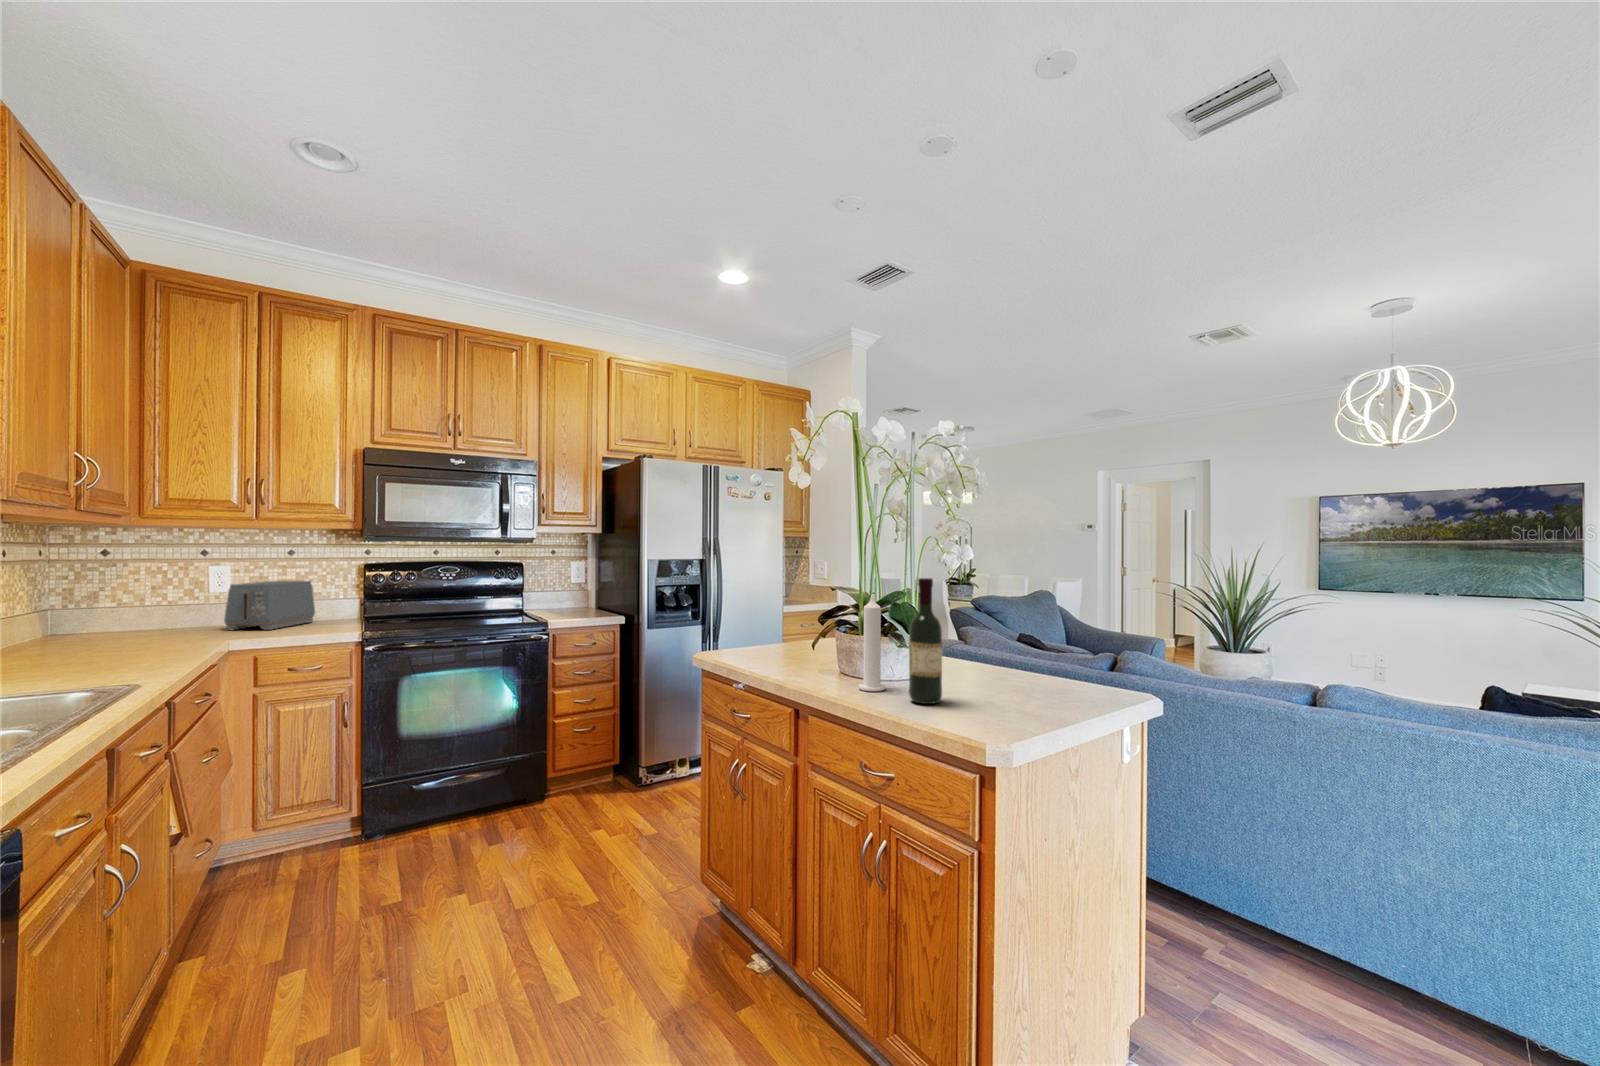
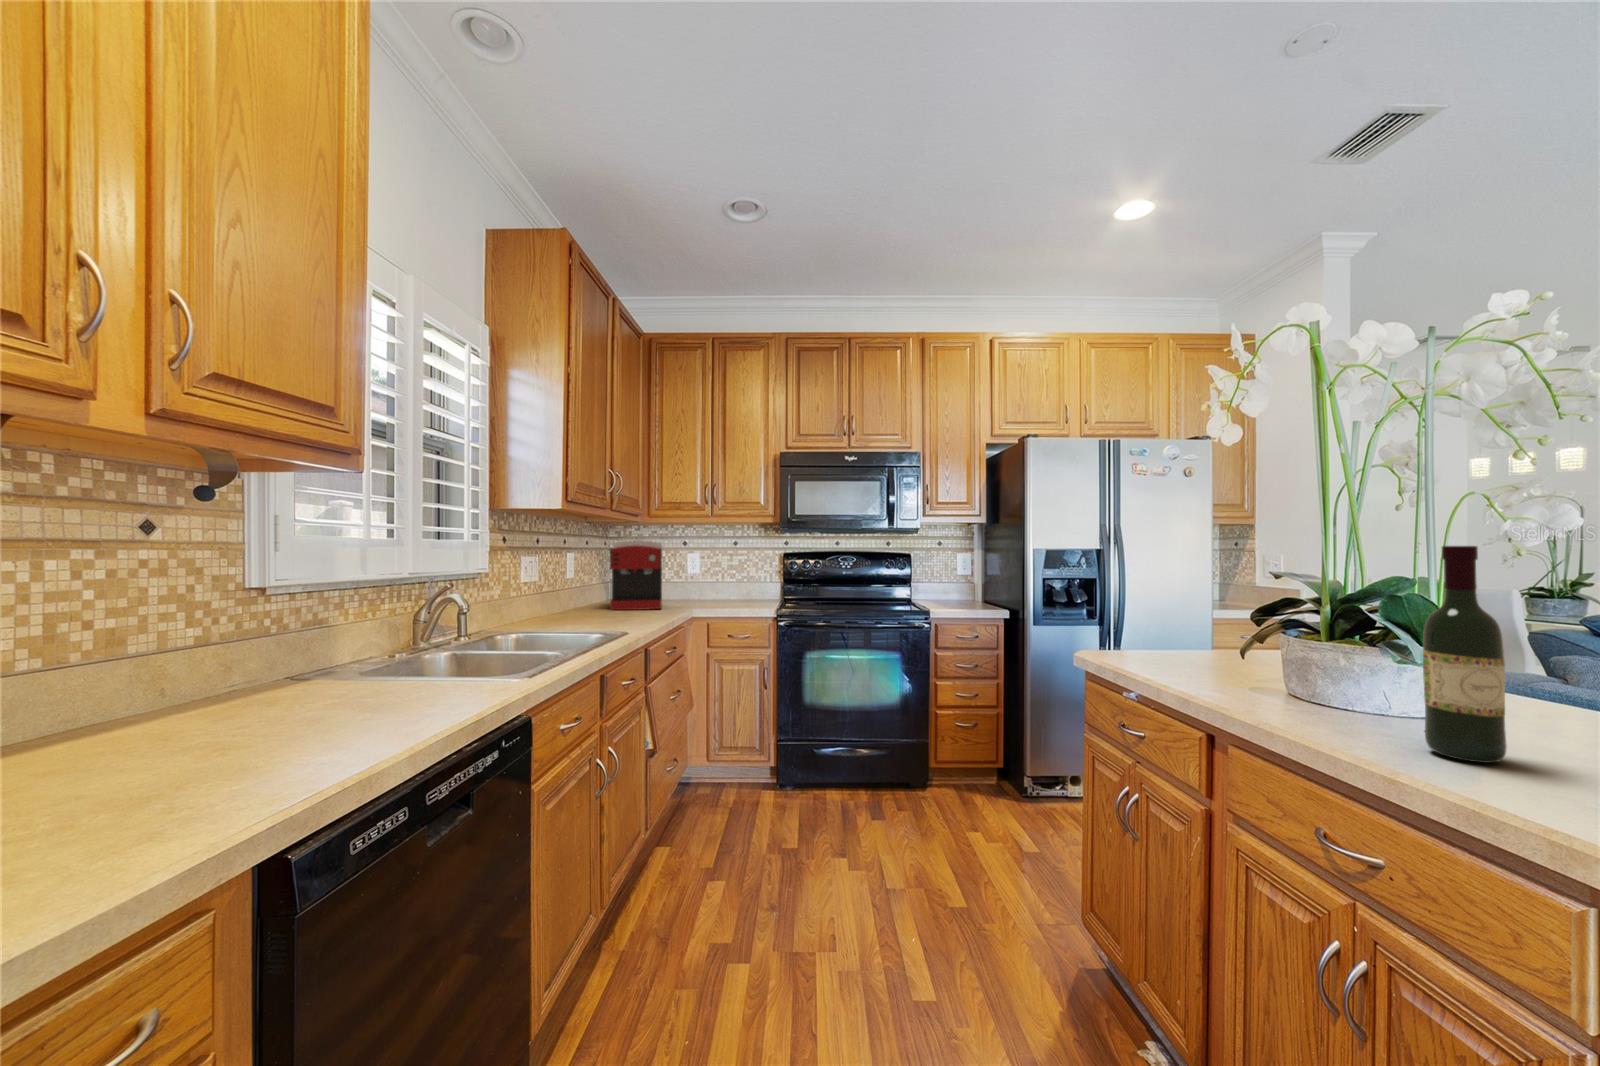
coffee maker: none [70,552,173,655] -> present [610,540,662,610]
toaster: present [224,581,315,630] -> none [696,566,752,603]
candle: present [859,594,885,691] -> none [1319,576,1374,727]

